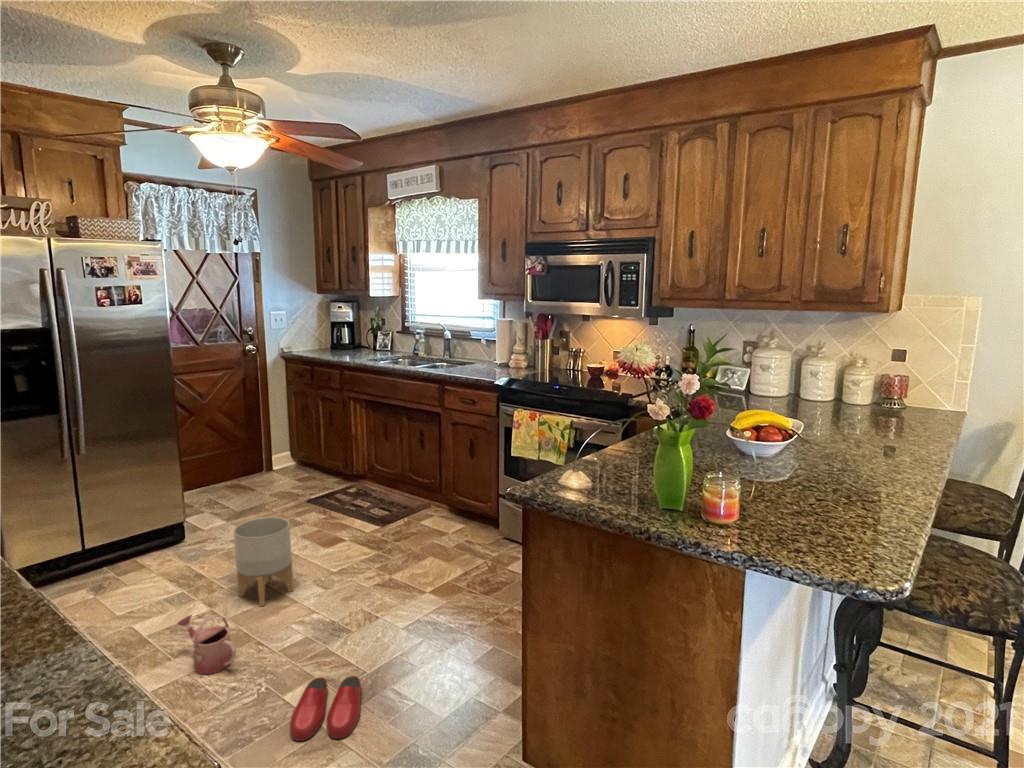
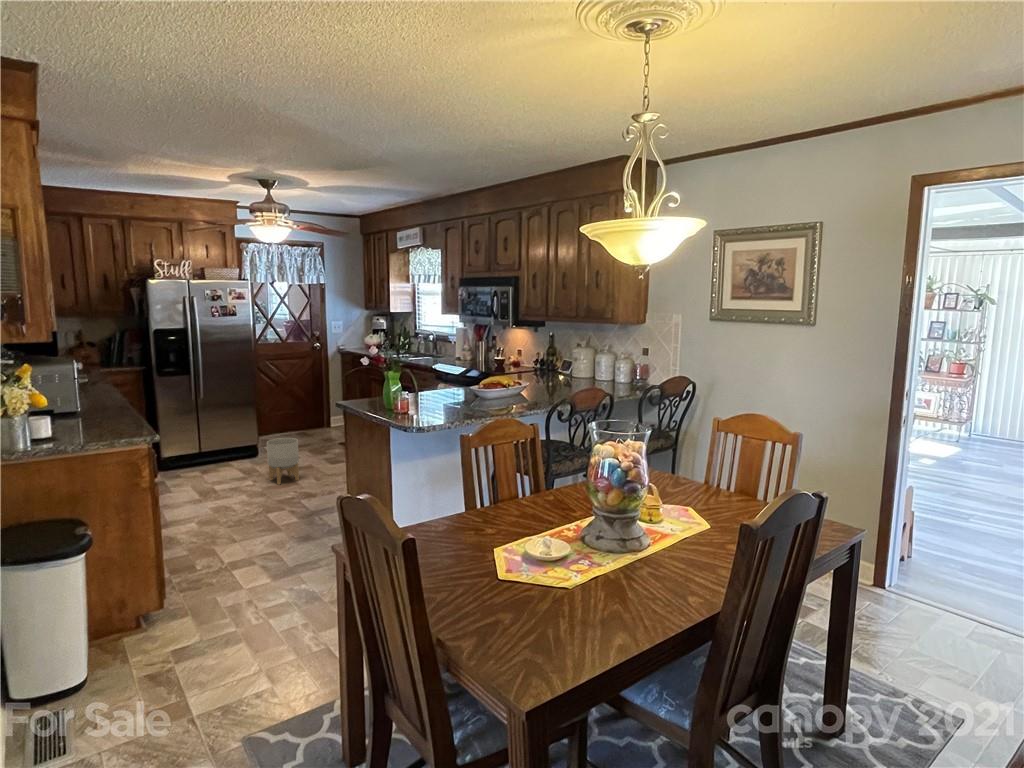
watering can: present [177,615,236,675] -> none [228,476,252,505]
slippers: present [290,676,361,741] -> none [260,508,303,528]

